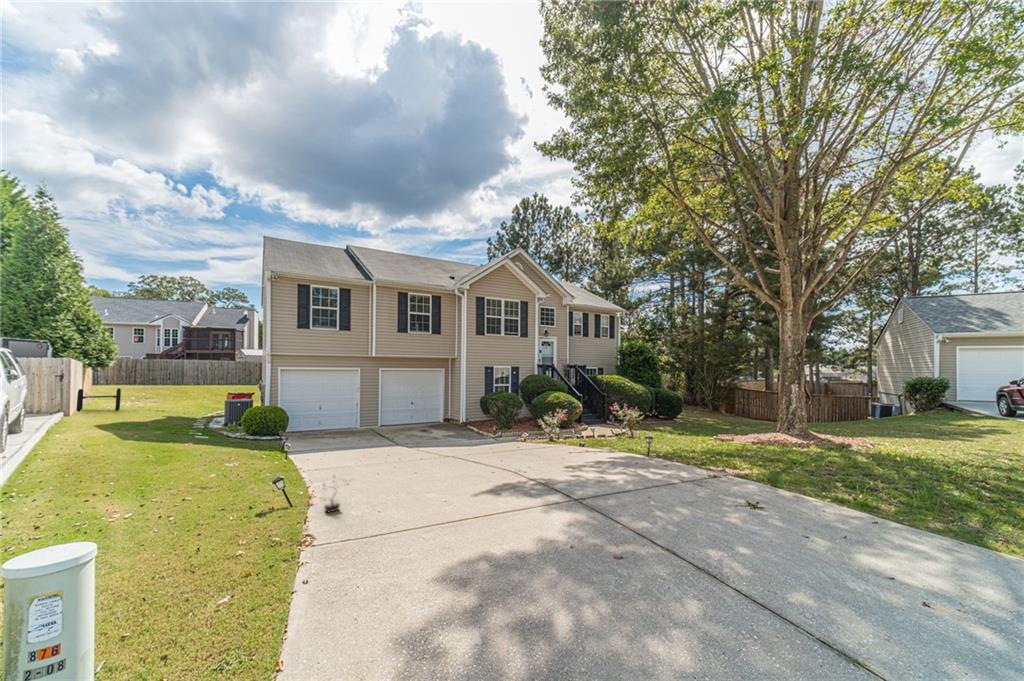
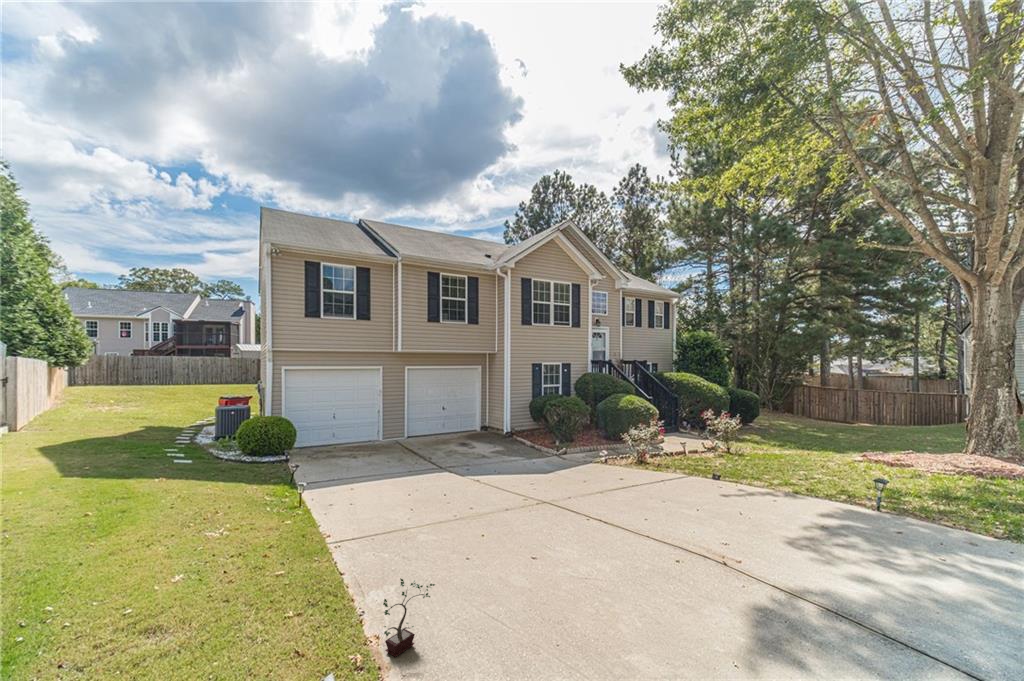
bench: present [77,388,121,412] -> none [23,394,82,427]

